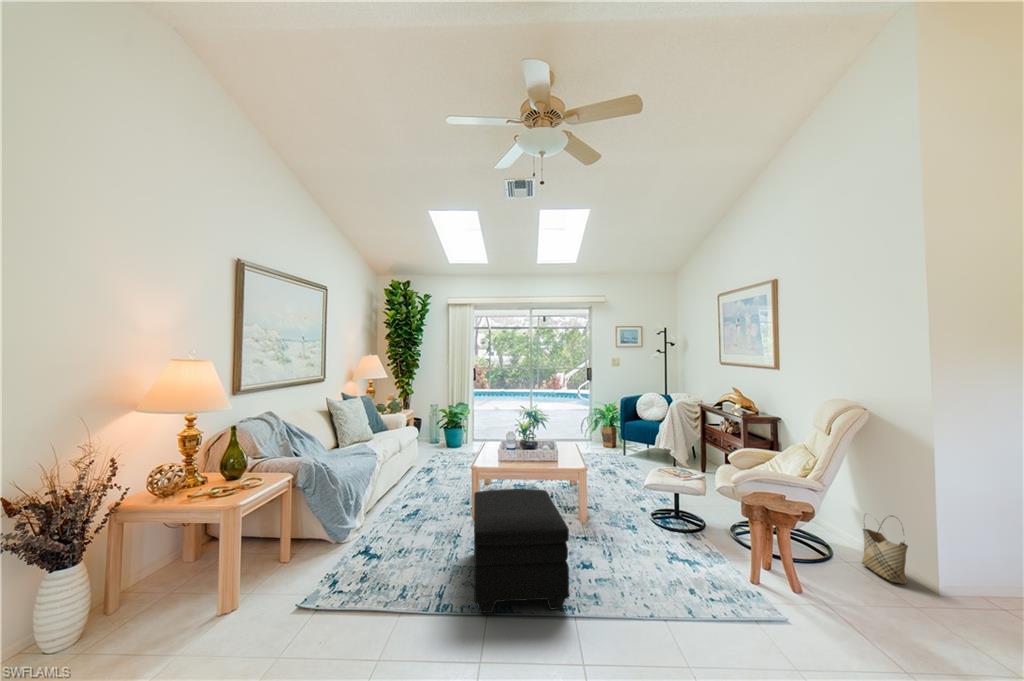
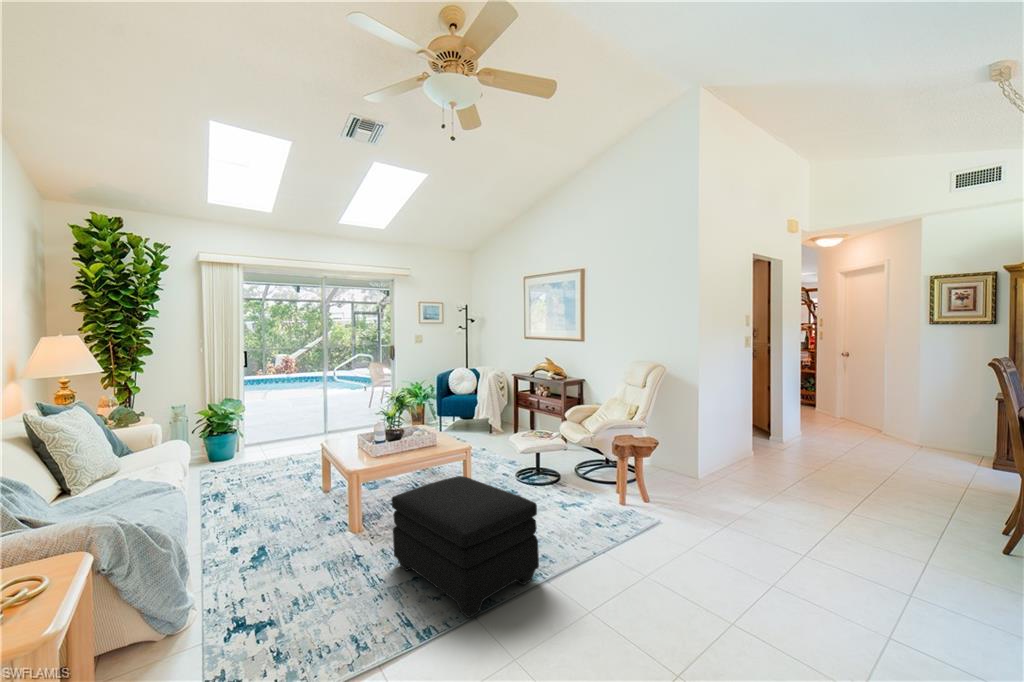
woven basket: present [862,516,908,584] -> none [661,437,689,480]

